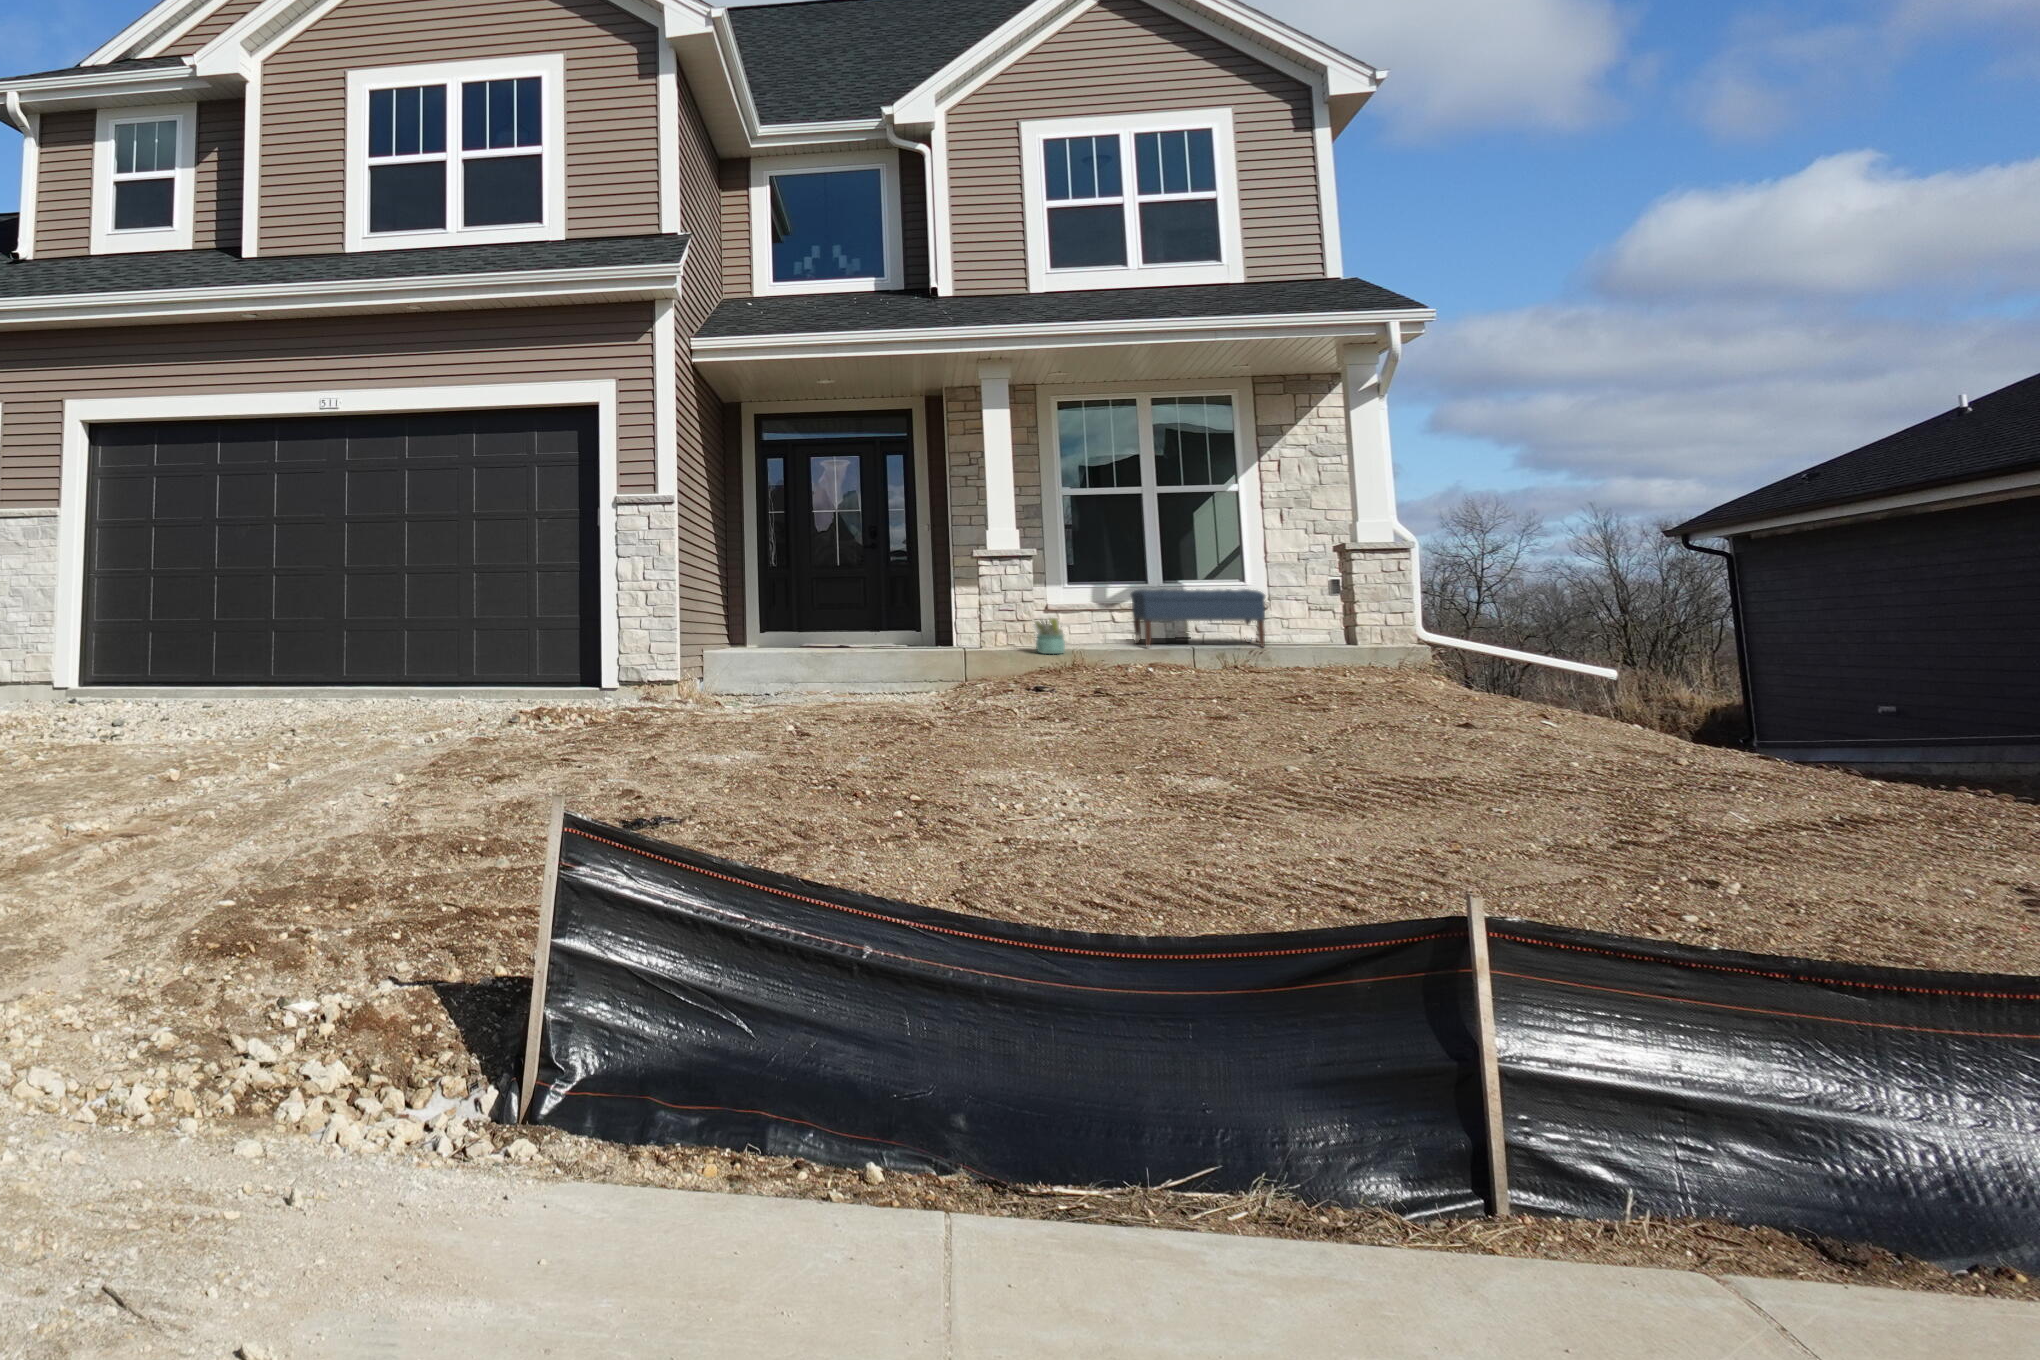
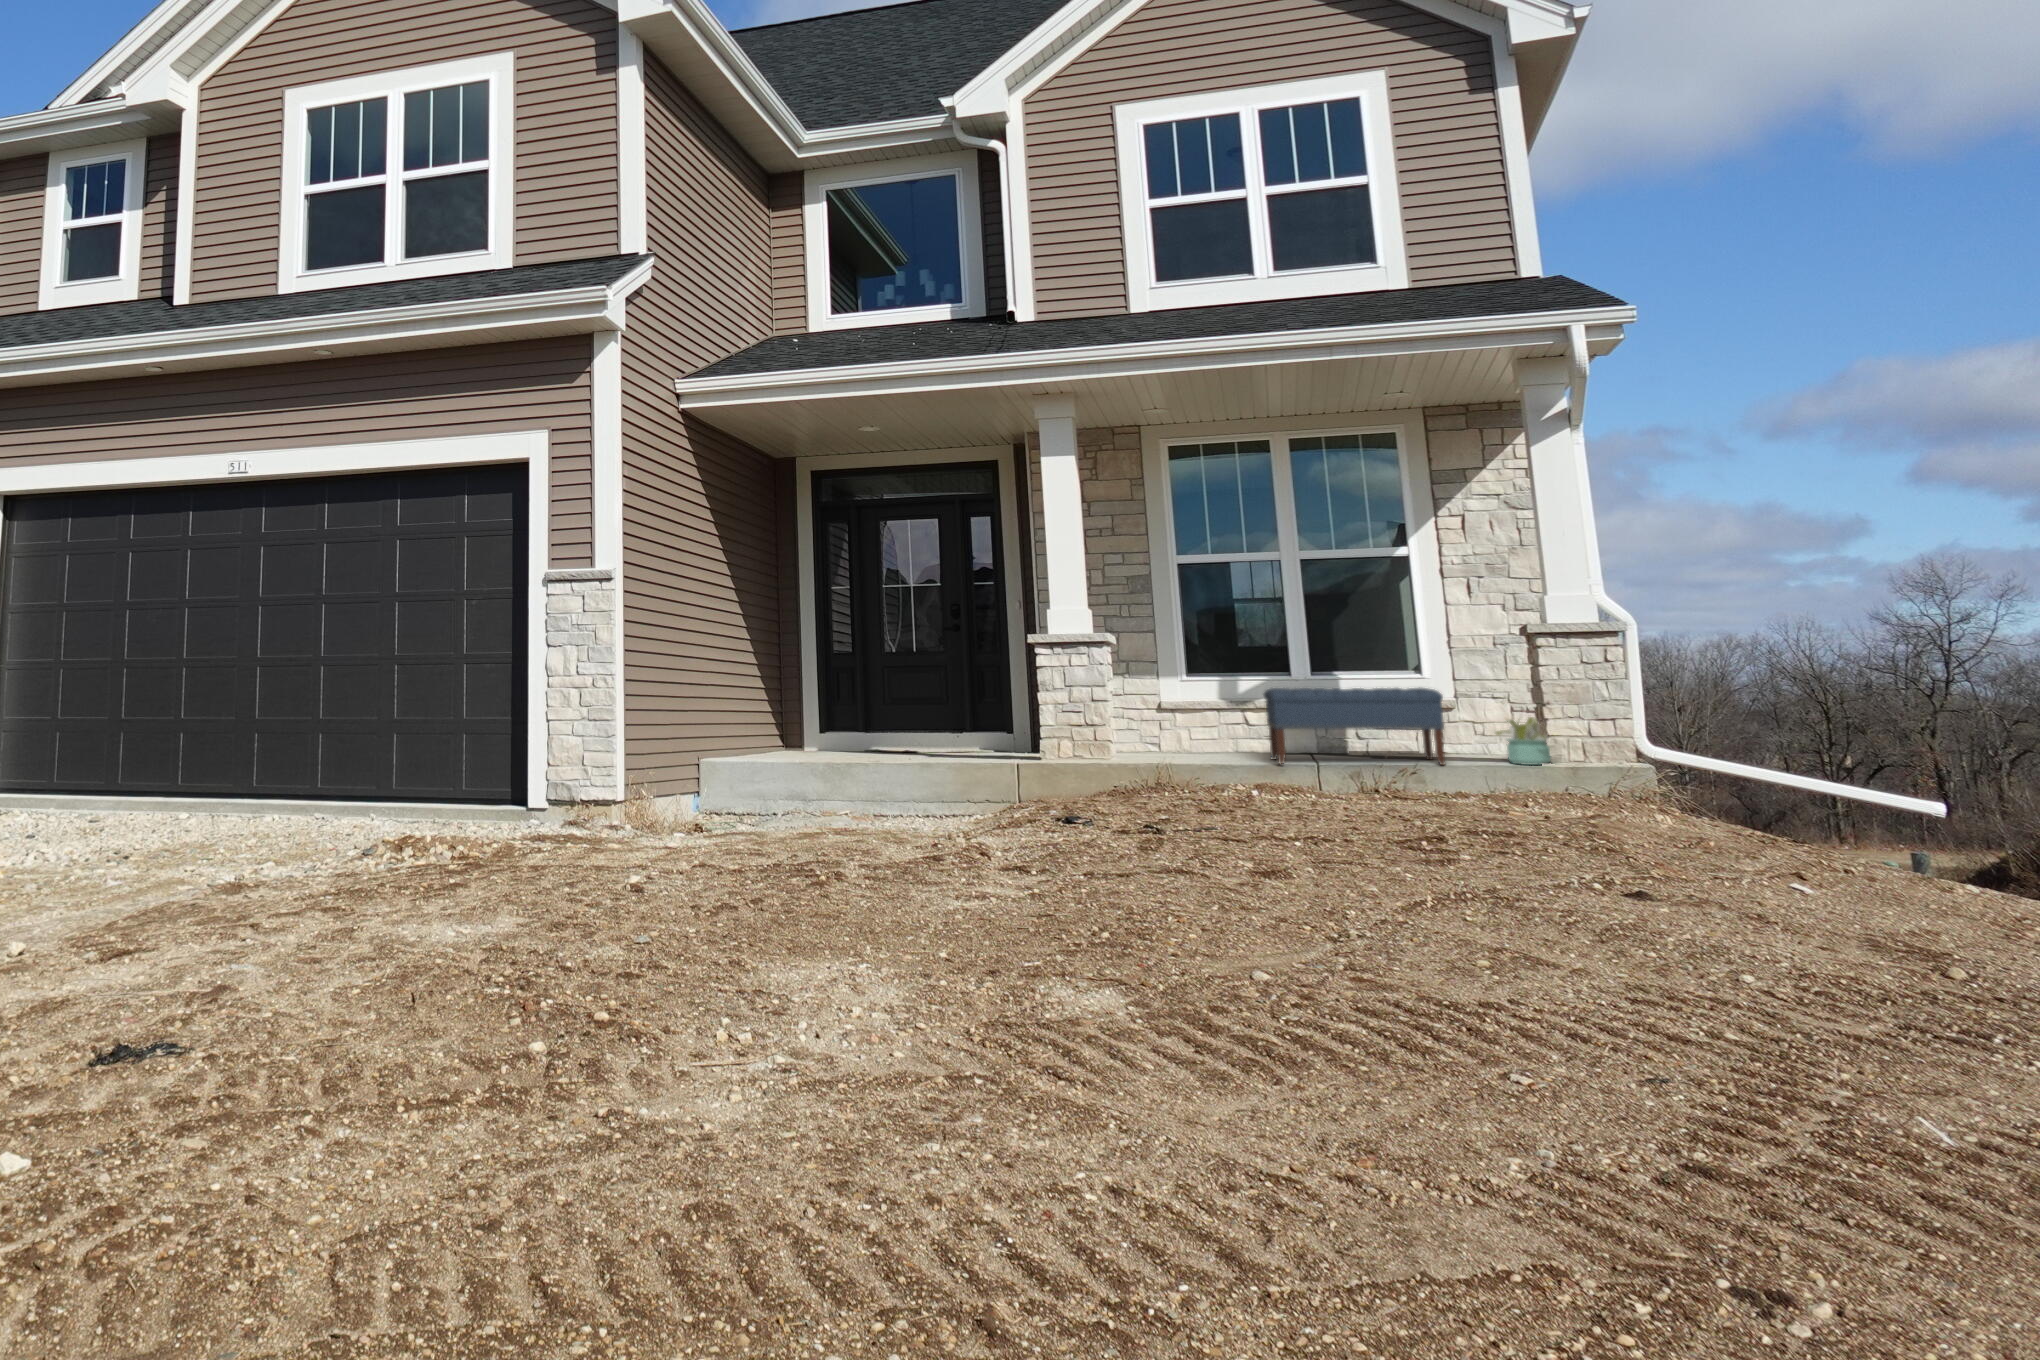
decorative plant: present [1033,618,1065,654] -> present [1494,717,1551,765]

